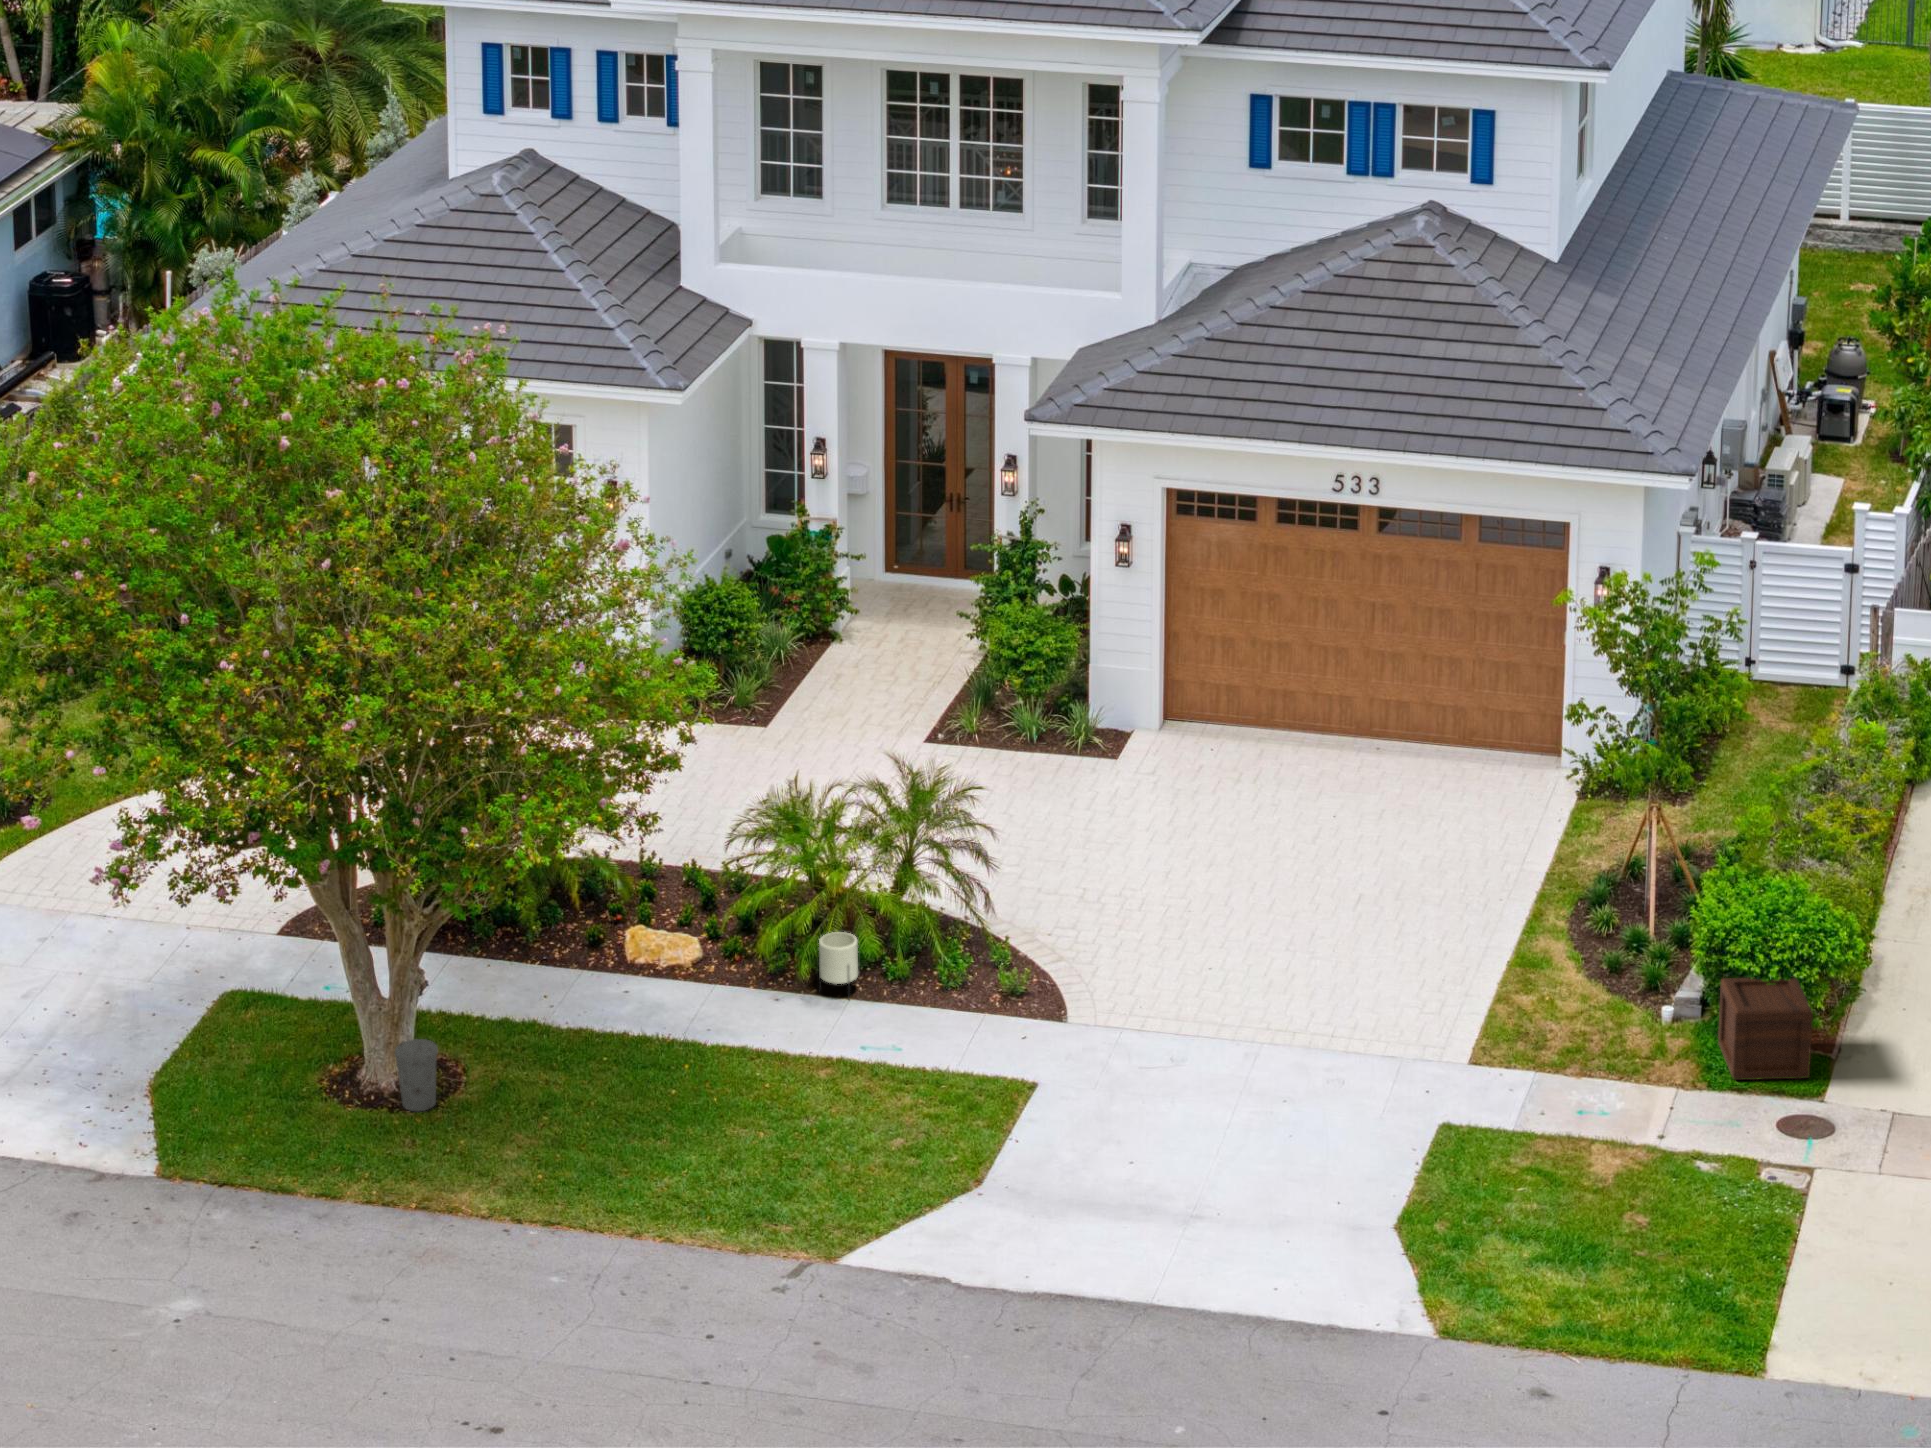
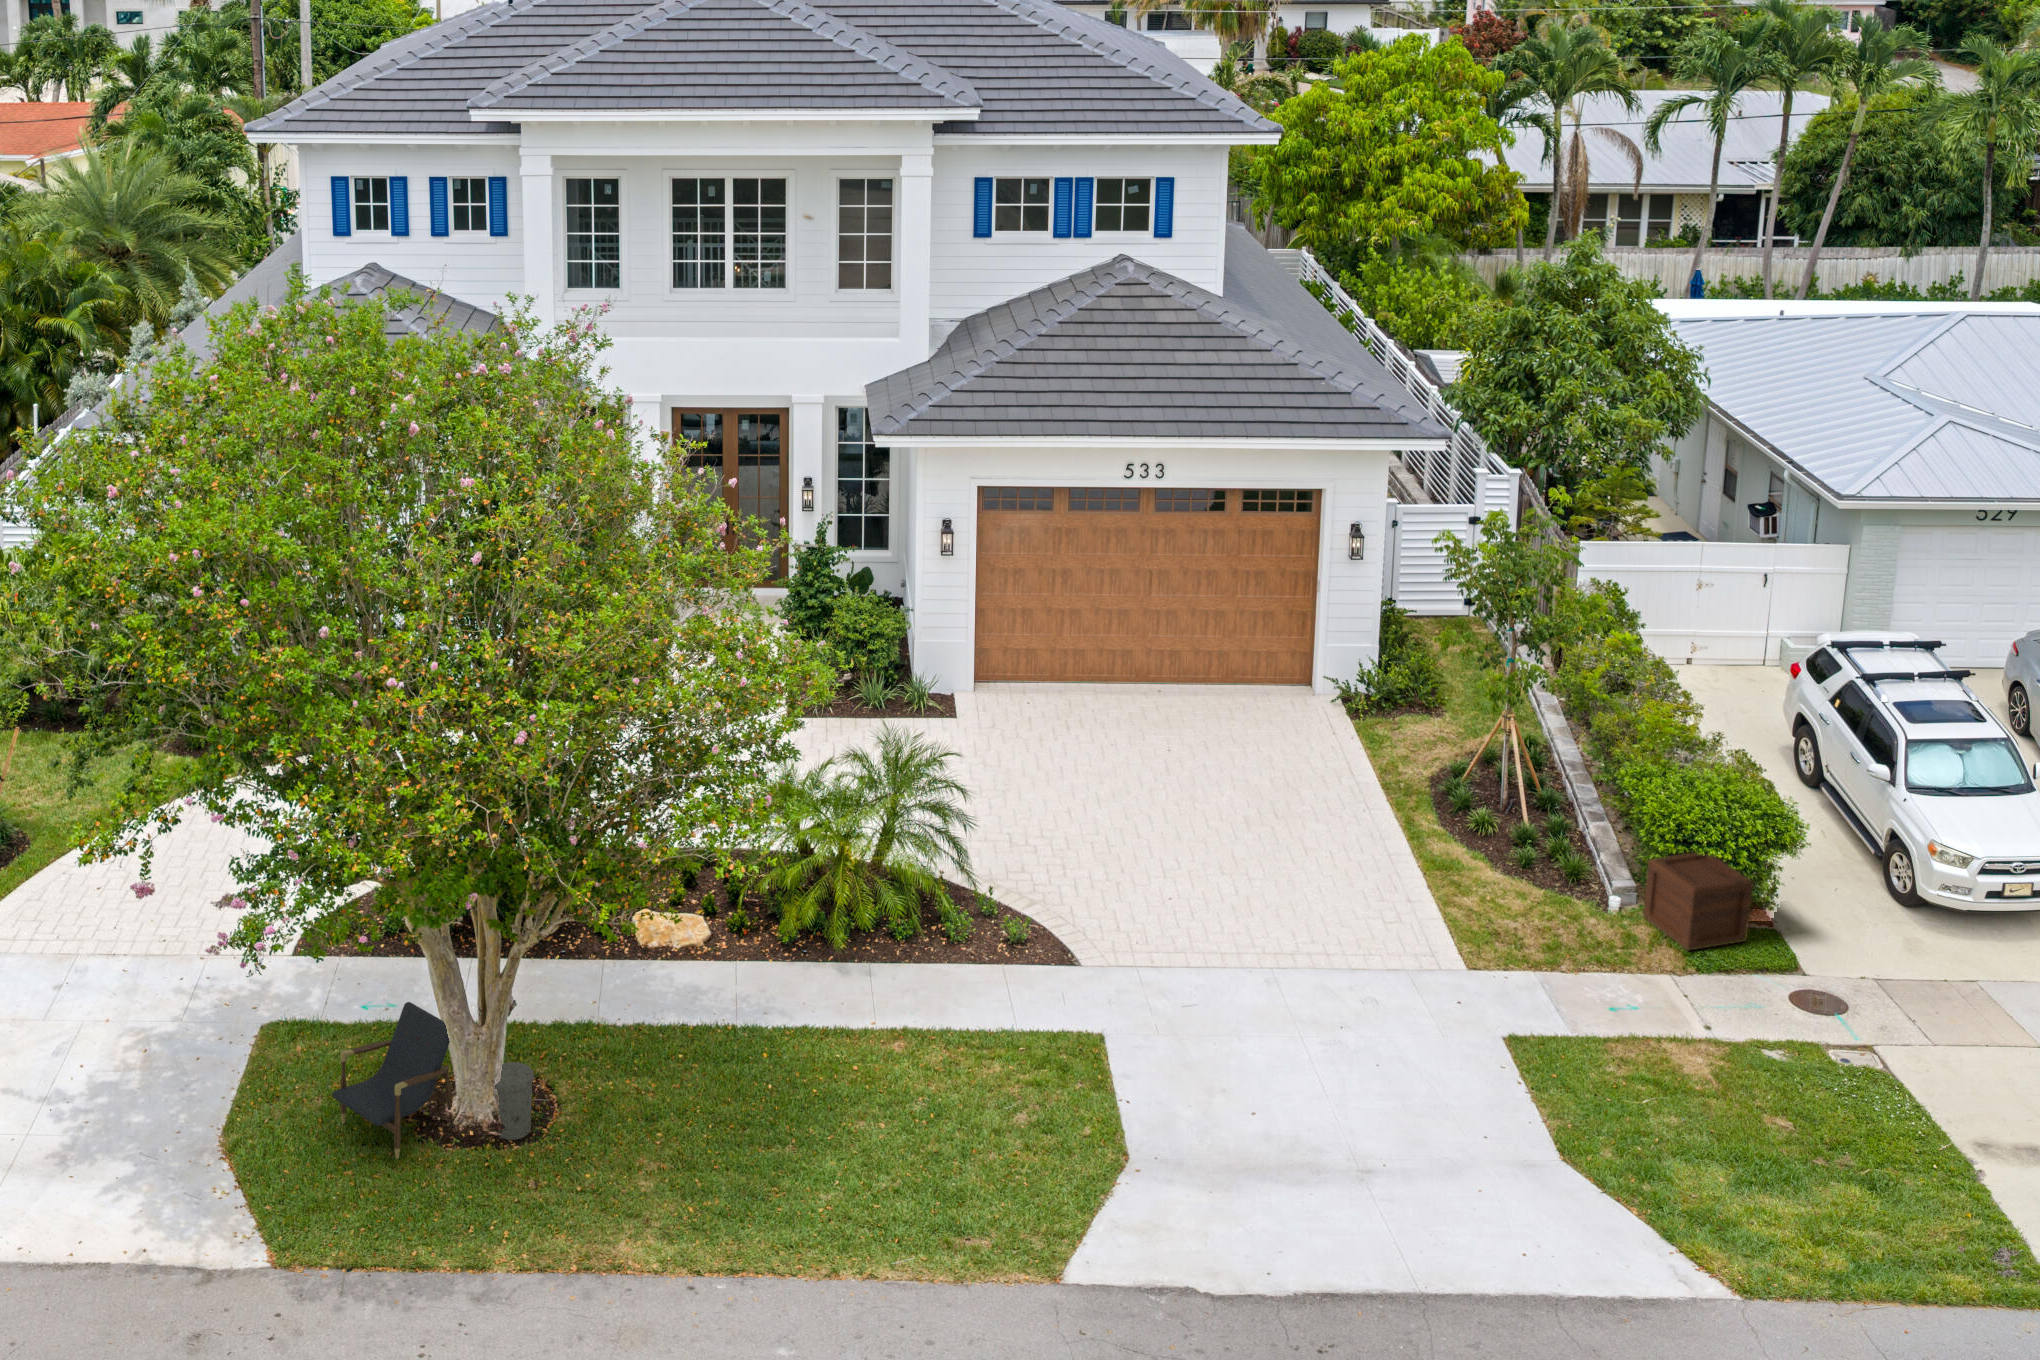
planter: present [819,932,858,995] -> none [838,898,875,963]
lounge chair: none [251,973,368,1114] -> present [332,1002,453,1159]

